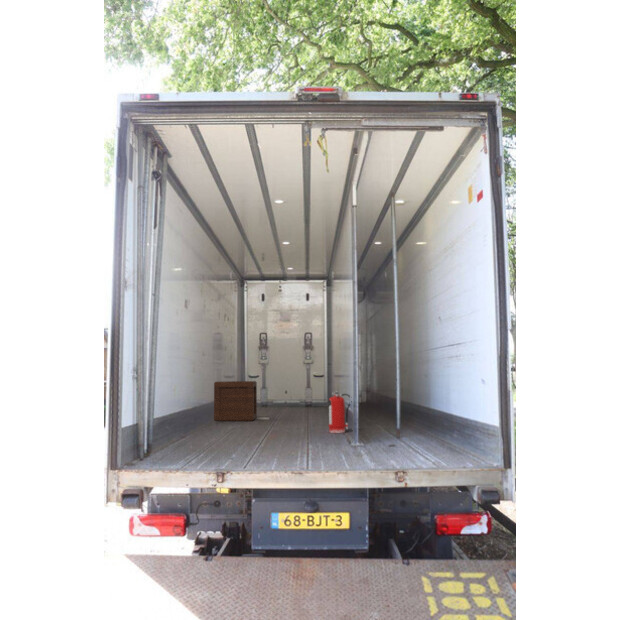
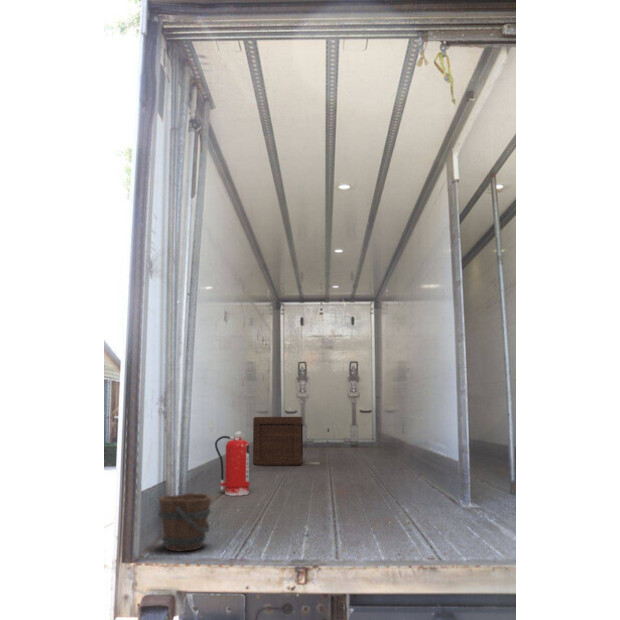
fire extinguisher: present [329,391,352,433] -> present [215,431,250,496]
bucket: none [133,432,168,467] -> present [159,493,211,551]

